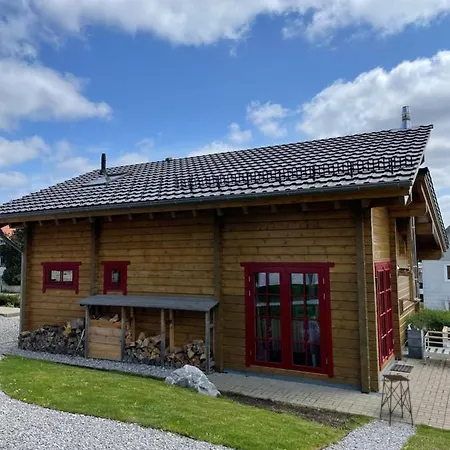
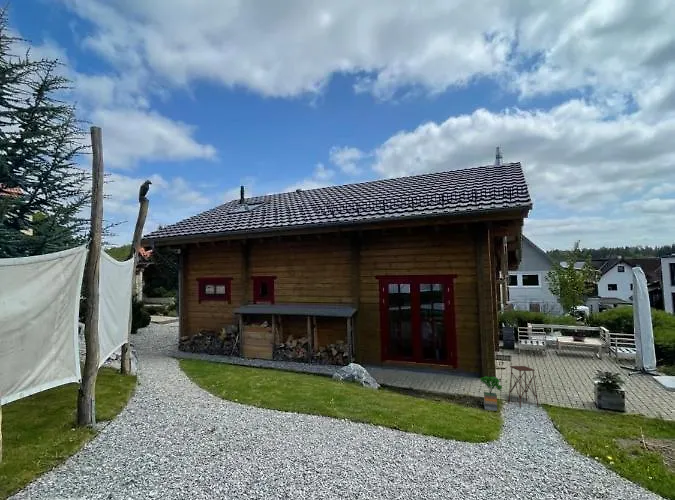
potted tree: none [342,385,368,428] -> present [480,376,502,411]

